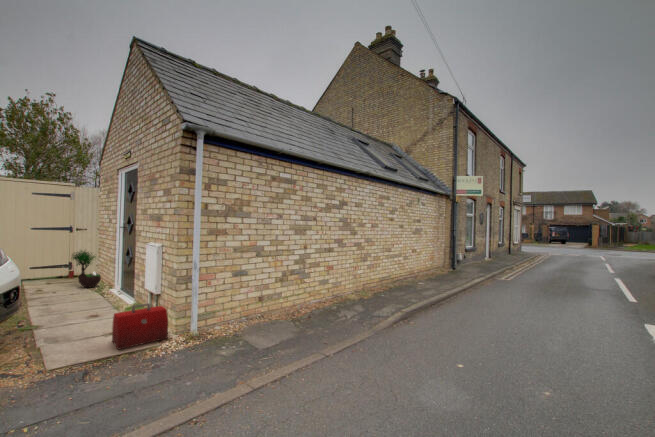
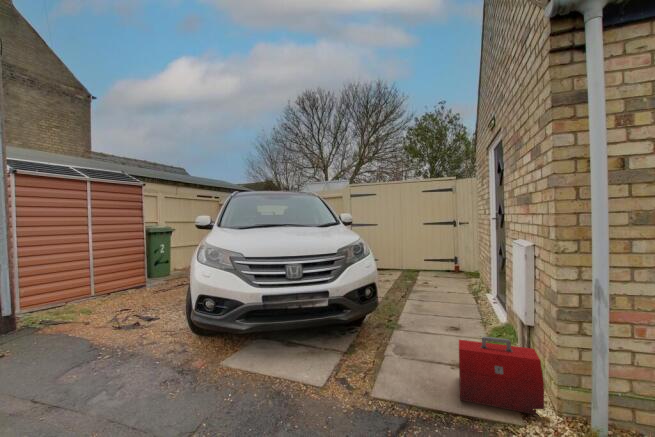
potted tree: present [73,251,101,287] -> none [450,242,479,287]

